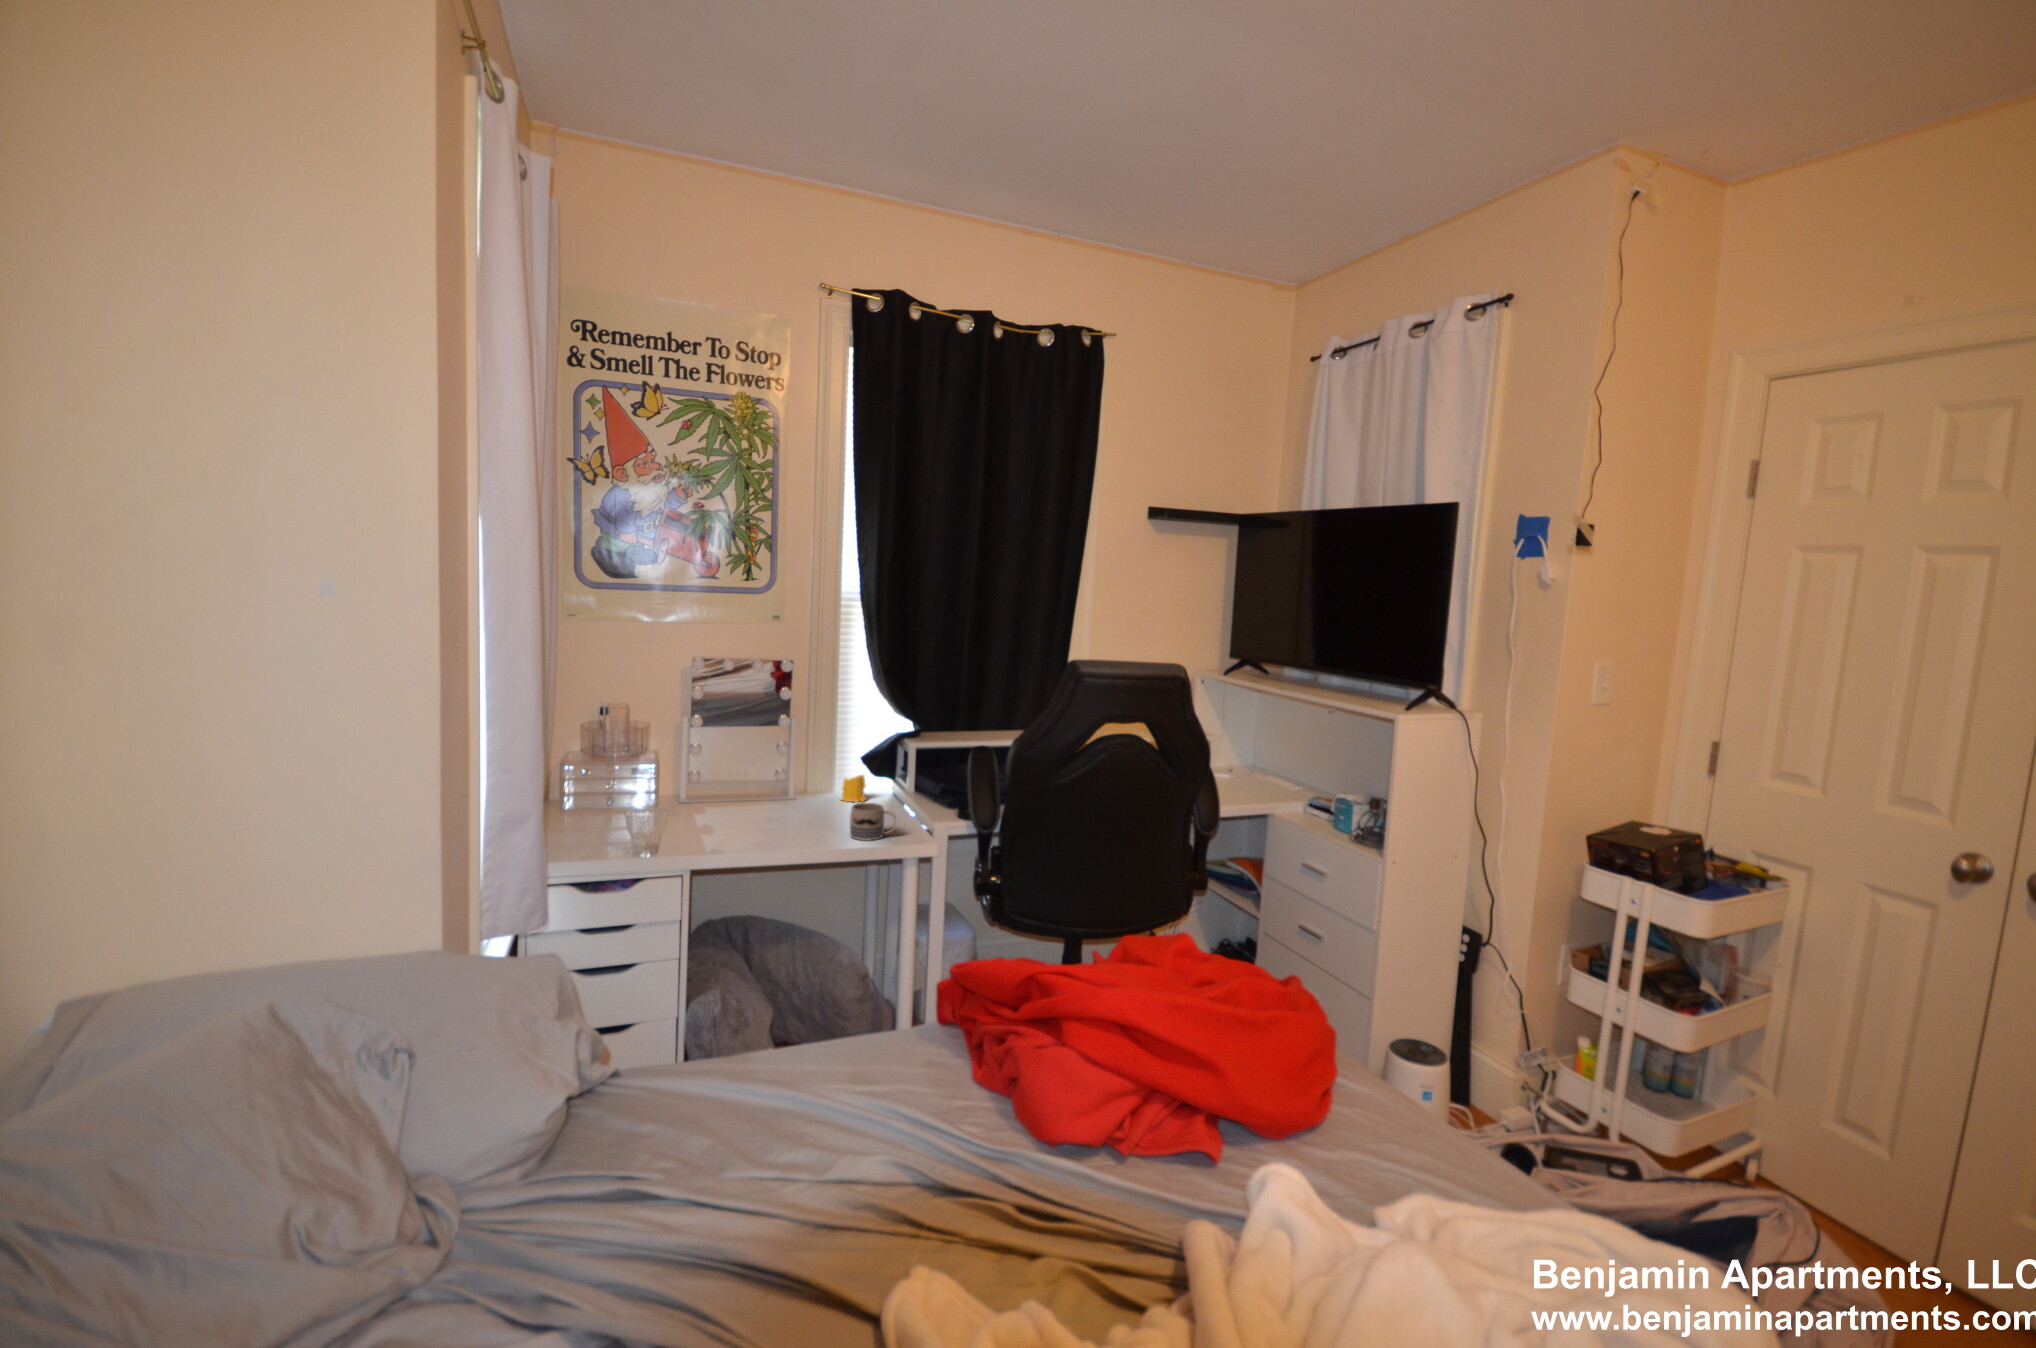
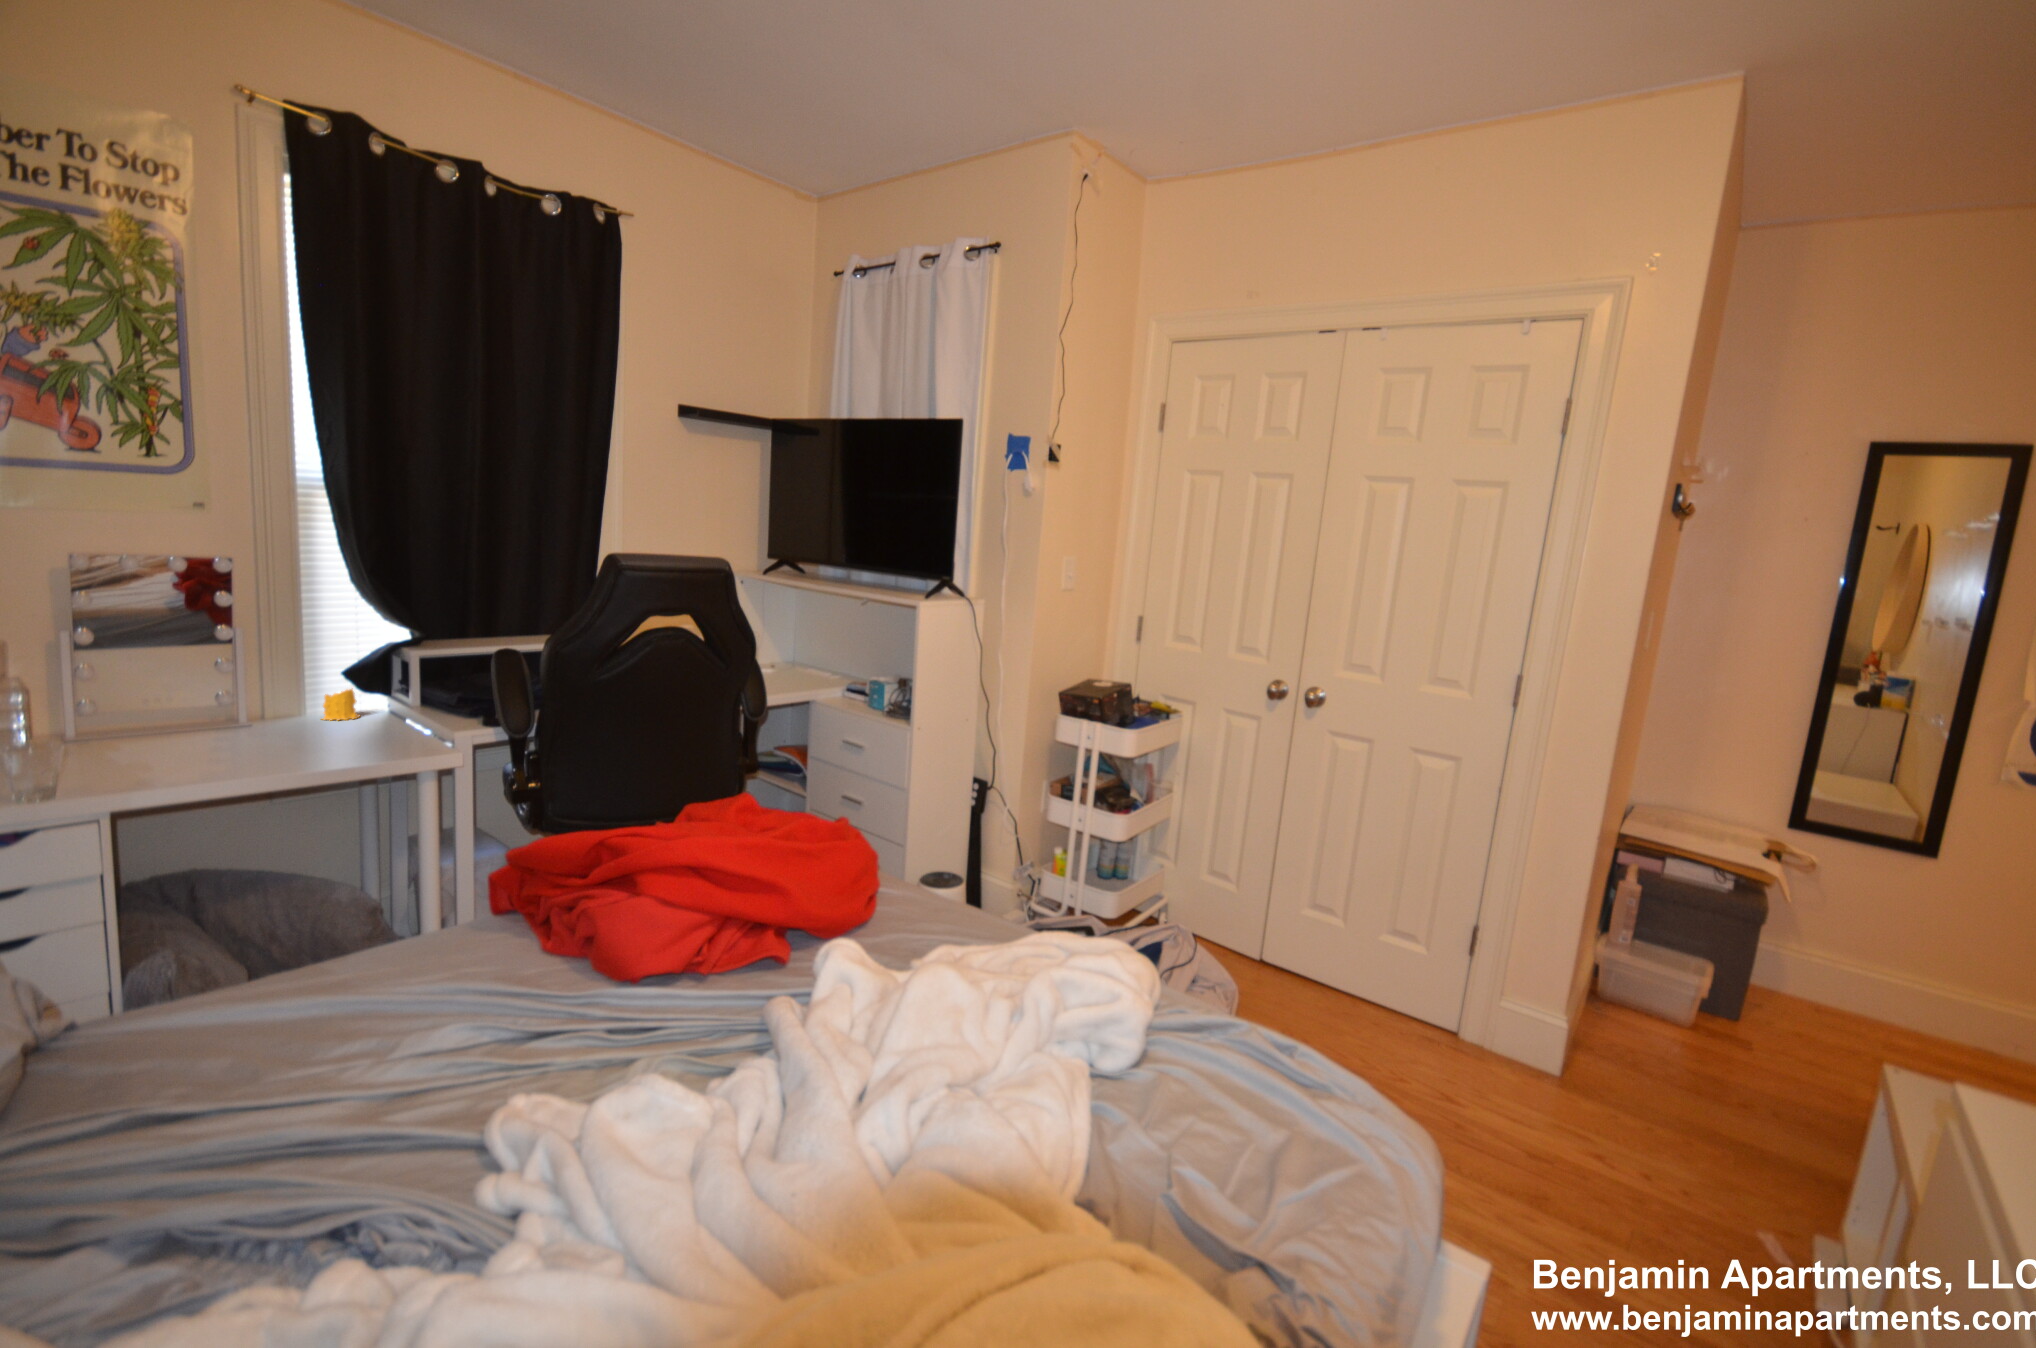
mug: present [850,803,896,841] -> none [340,714,404,755]

